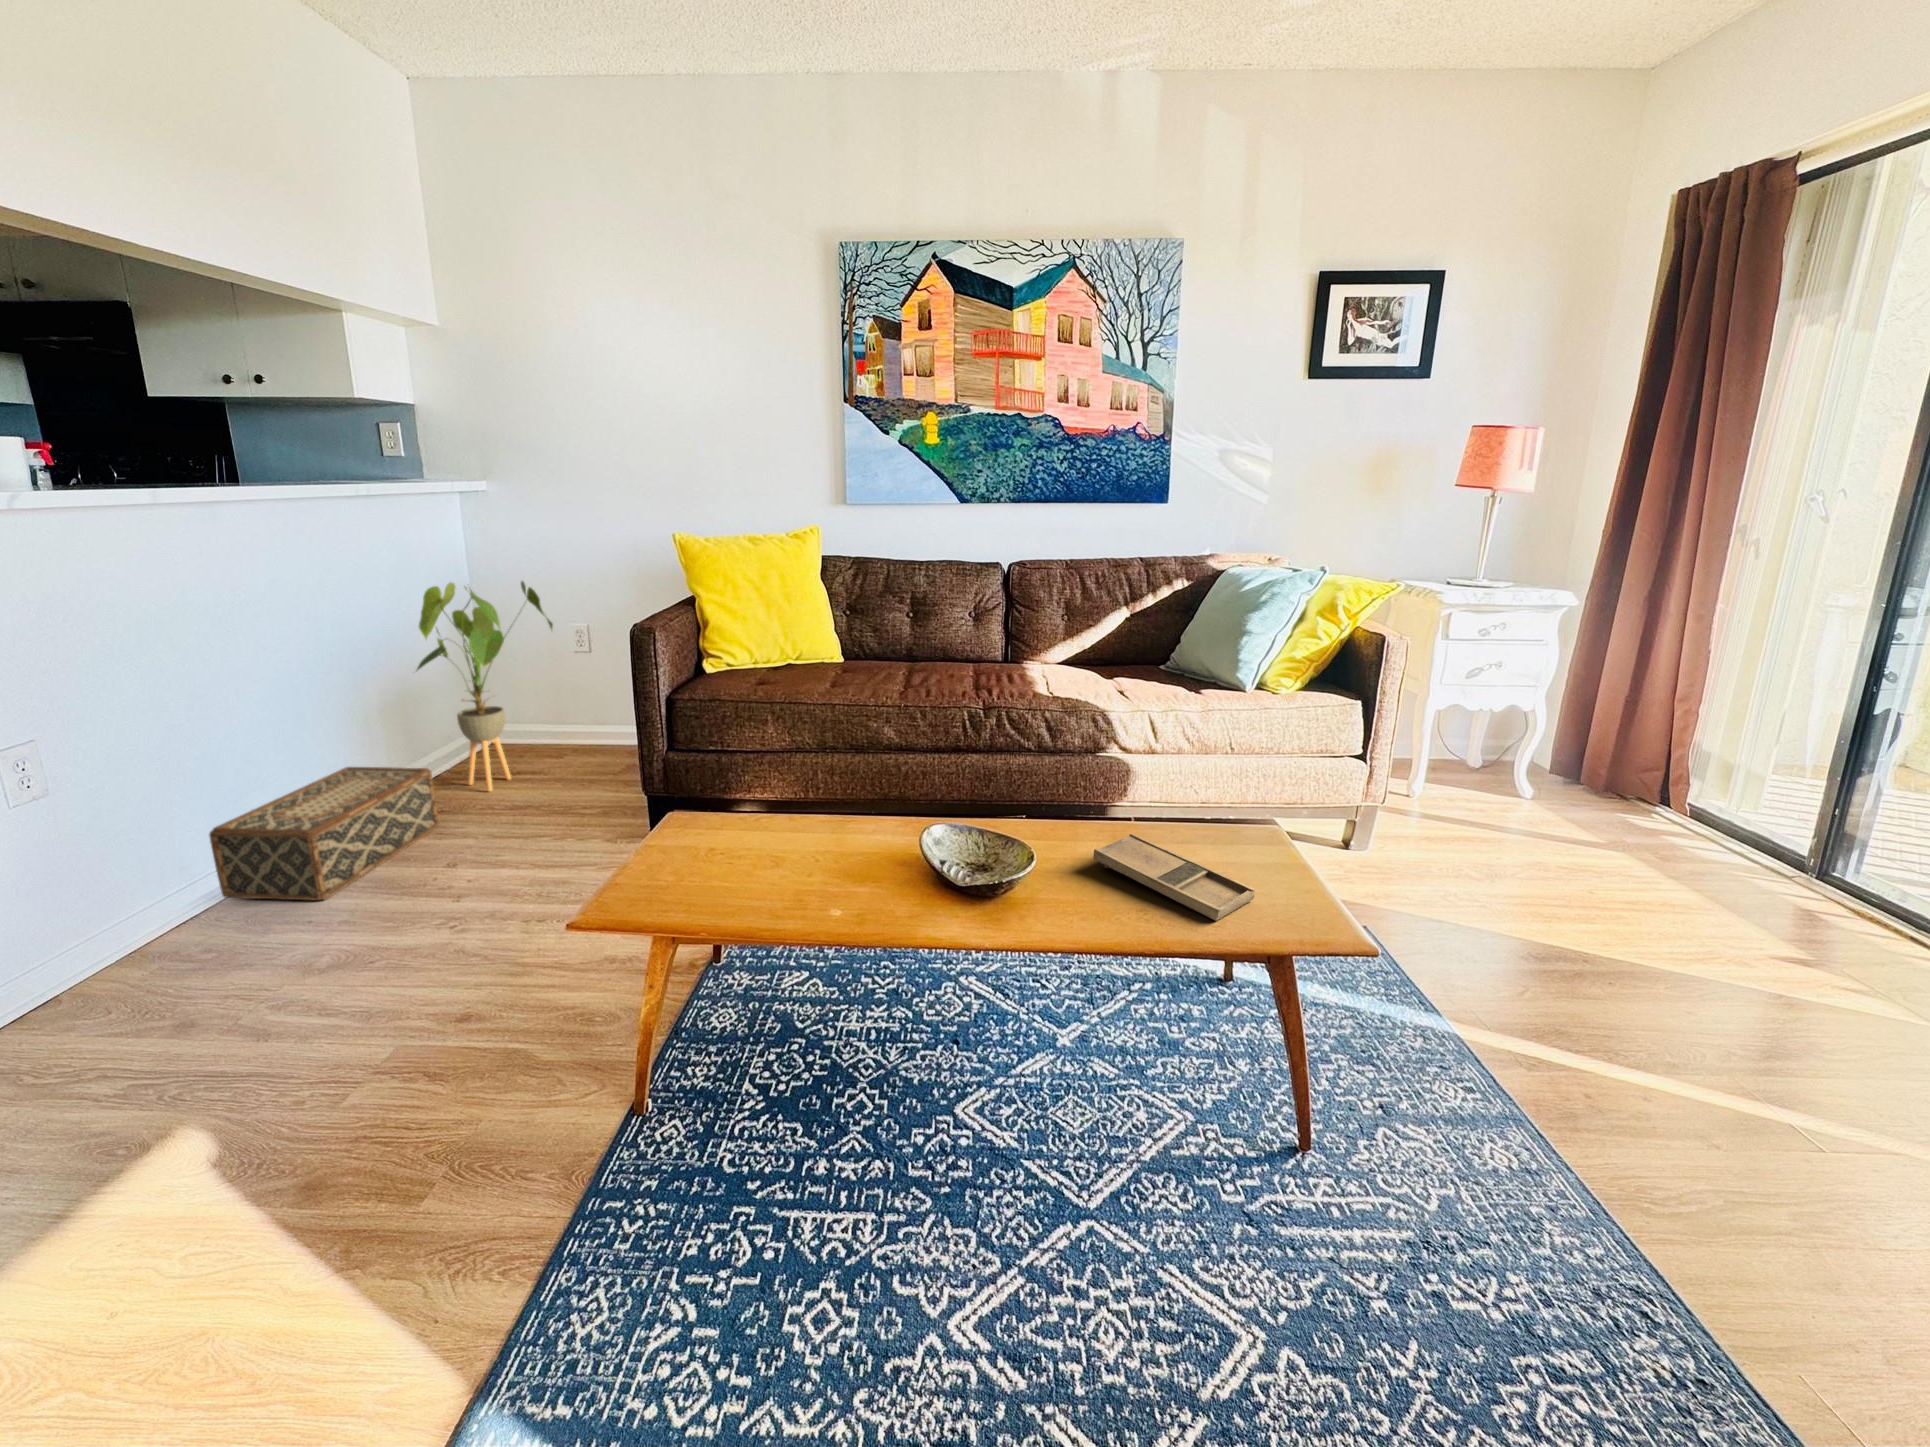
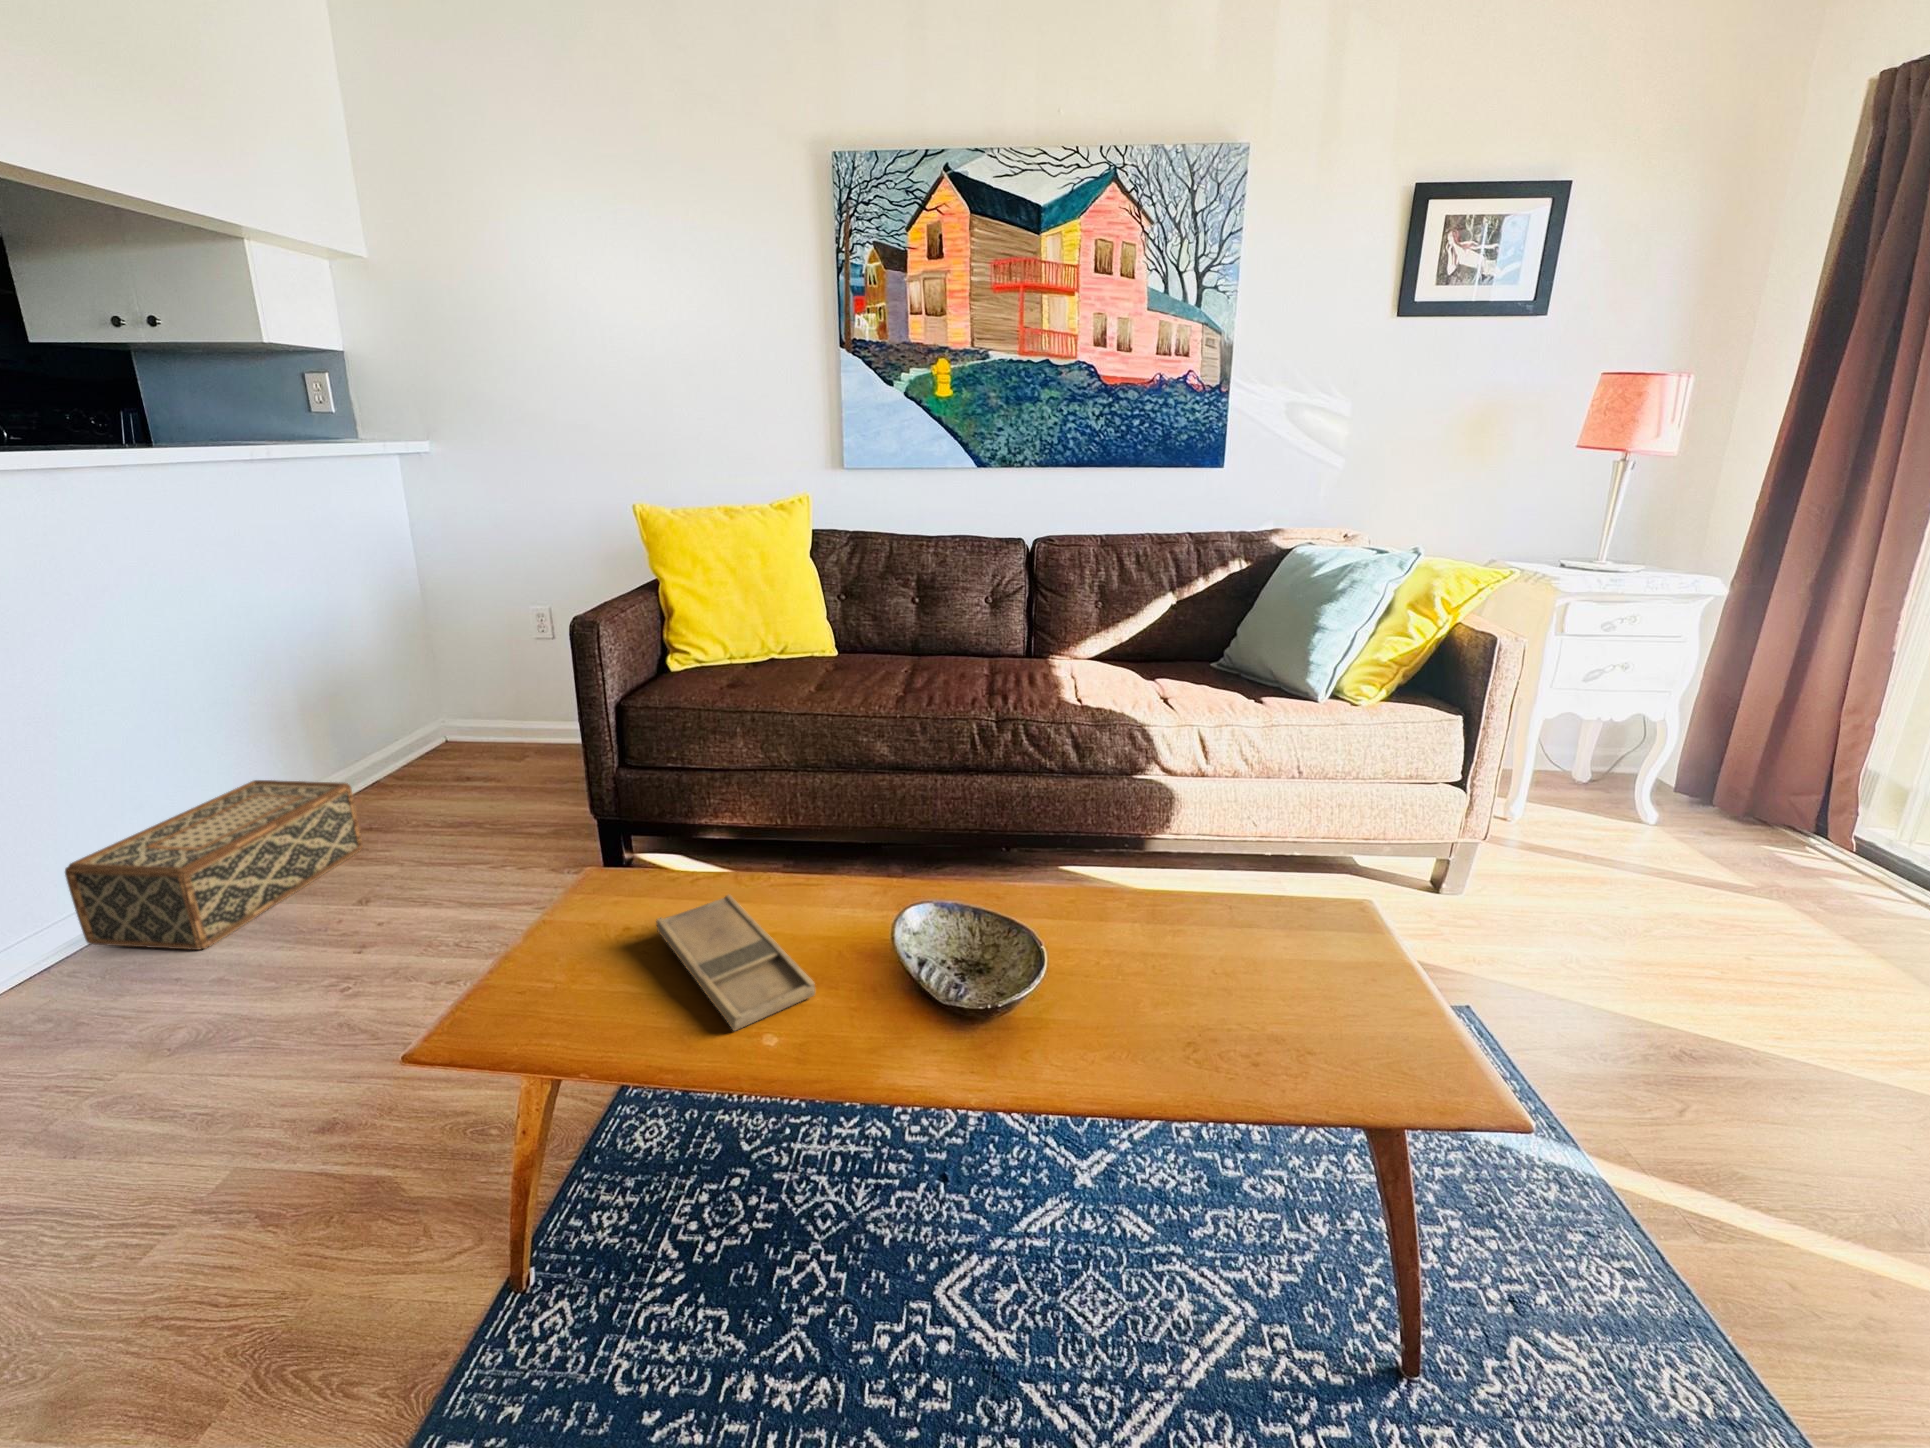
house plant: present [417,581,553,791] -> none [335,560,505,804]
tray: present [1093,833,1255,921] -> present [656,895,815,1031]

